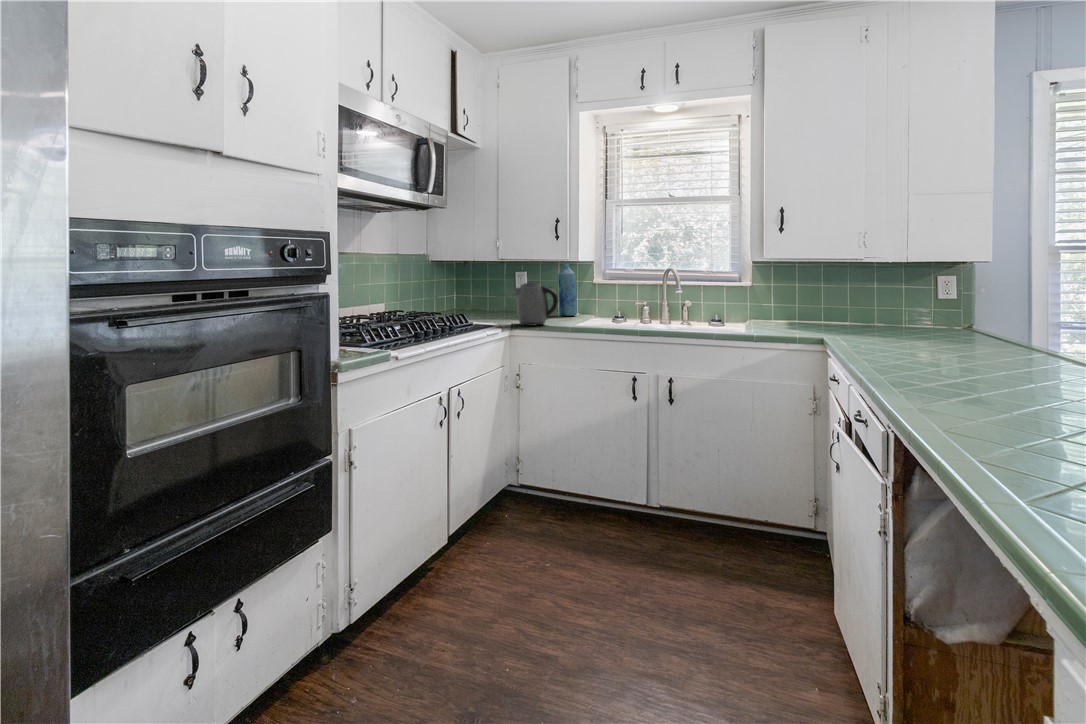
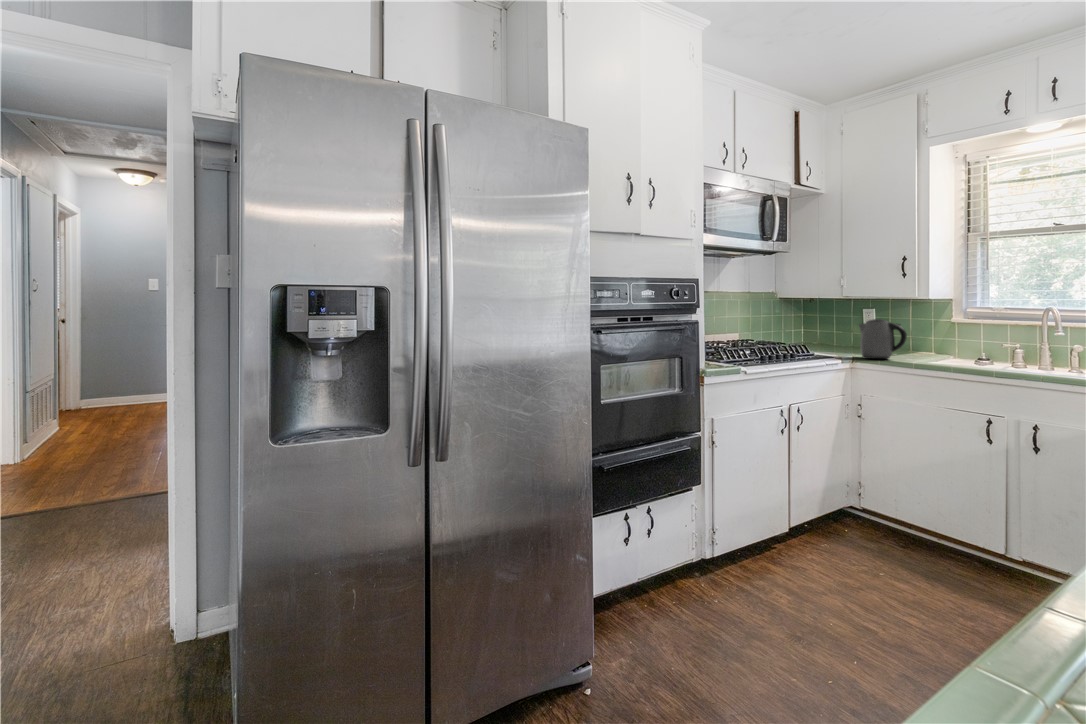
bottle: present [558,263,577,316] -> none [910,302,932,354]

